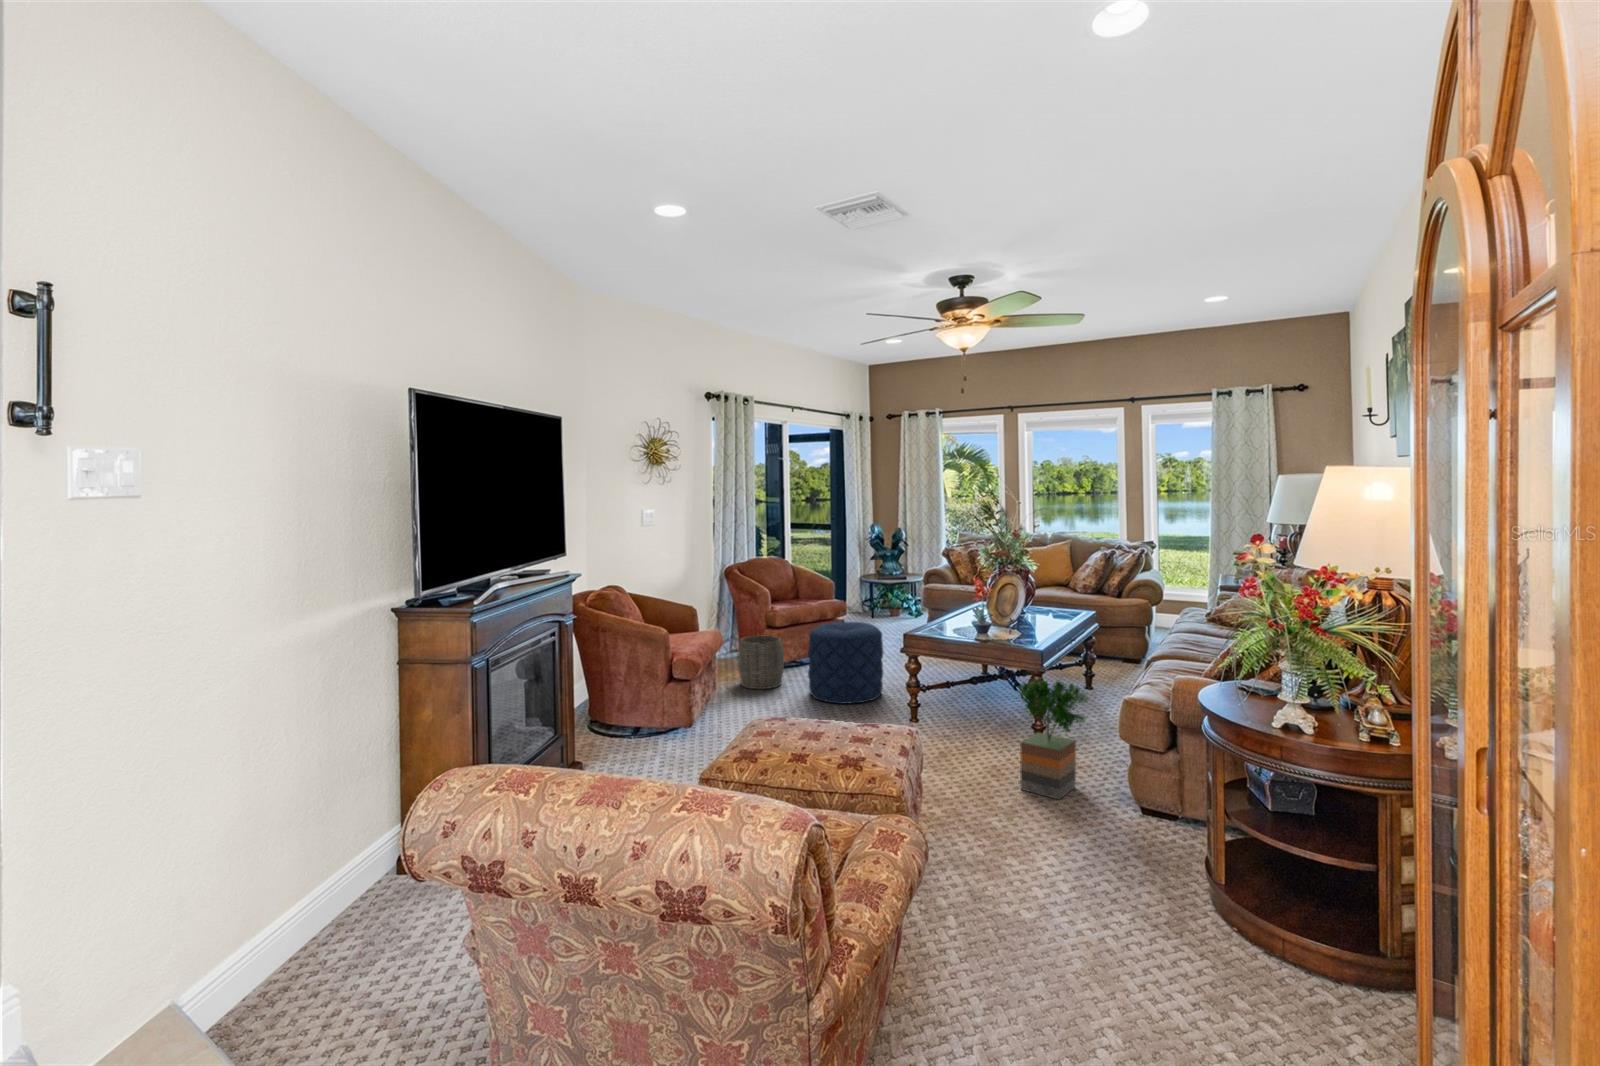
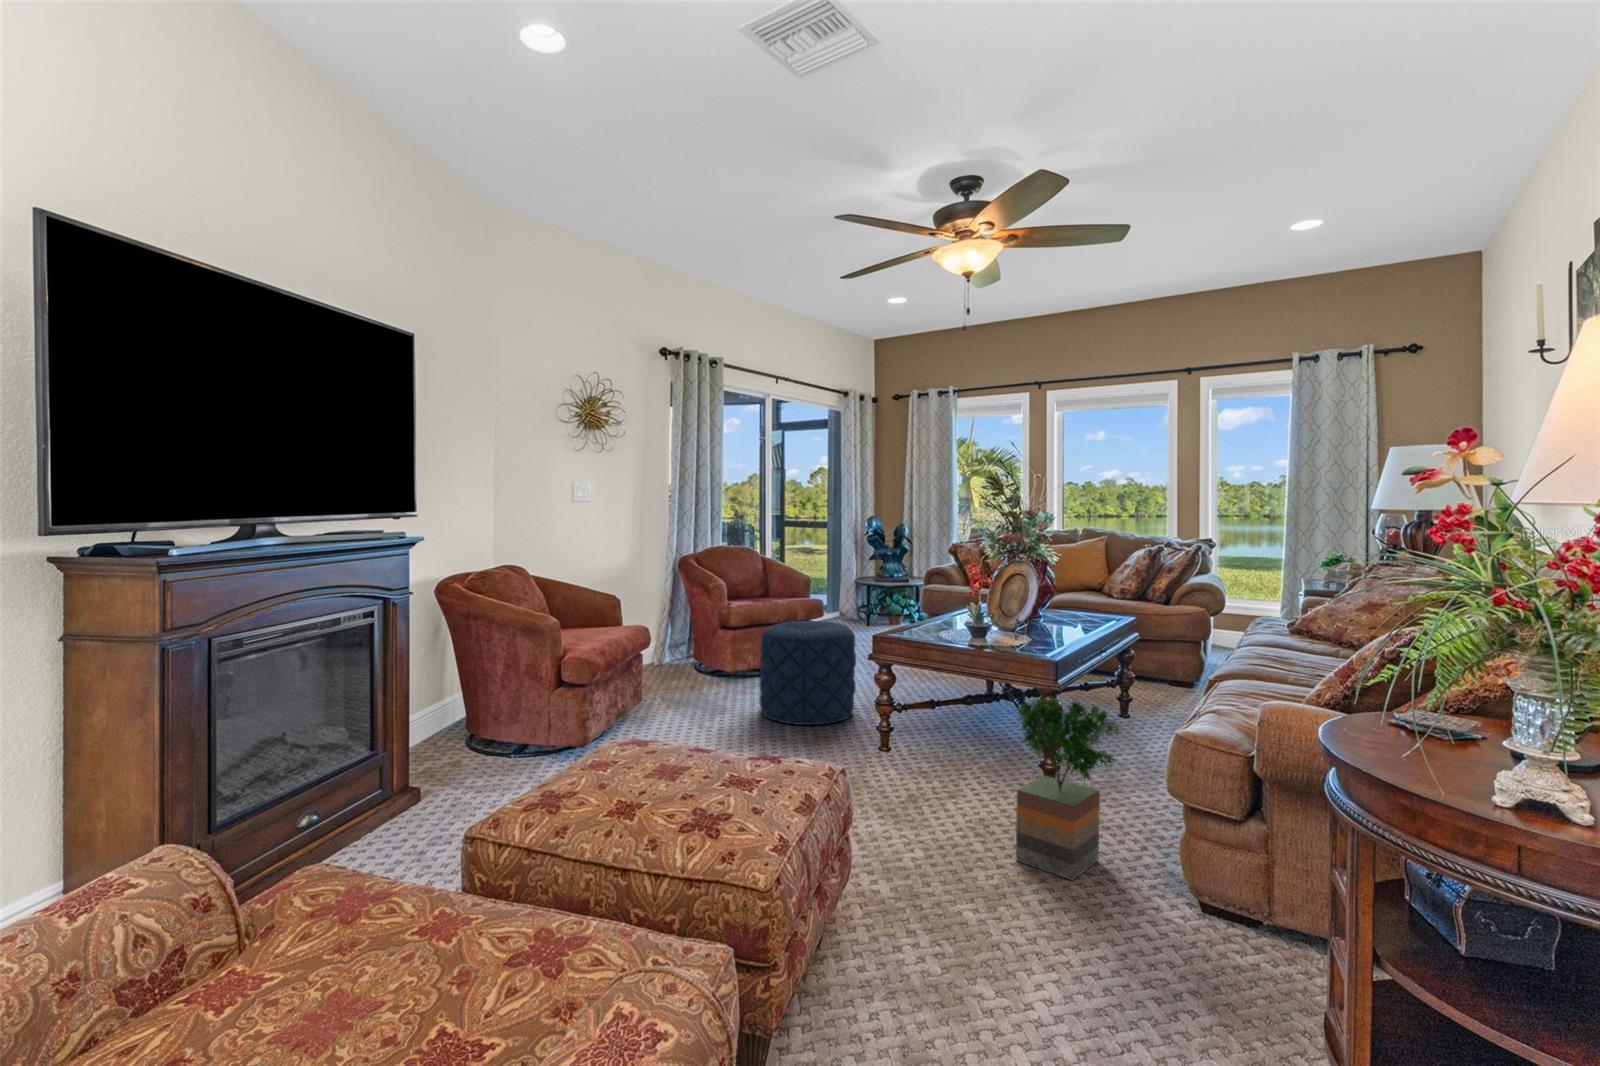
woven basket: present [738,636,784,689] -> none [678,636,735,703]

